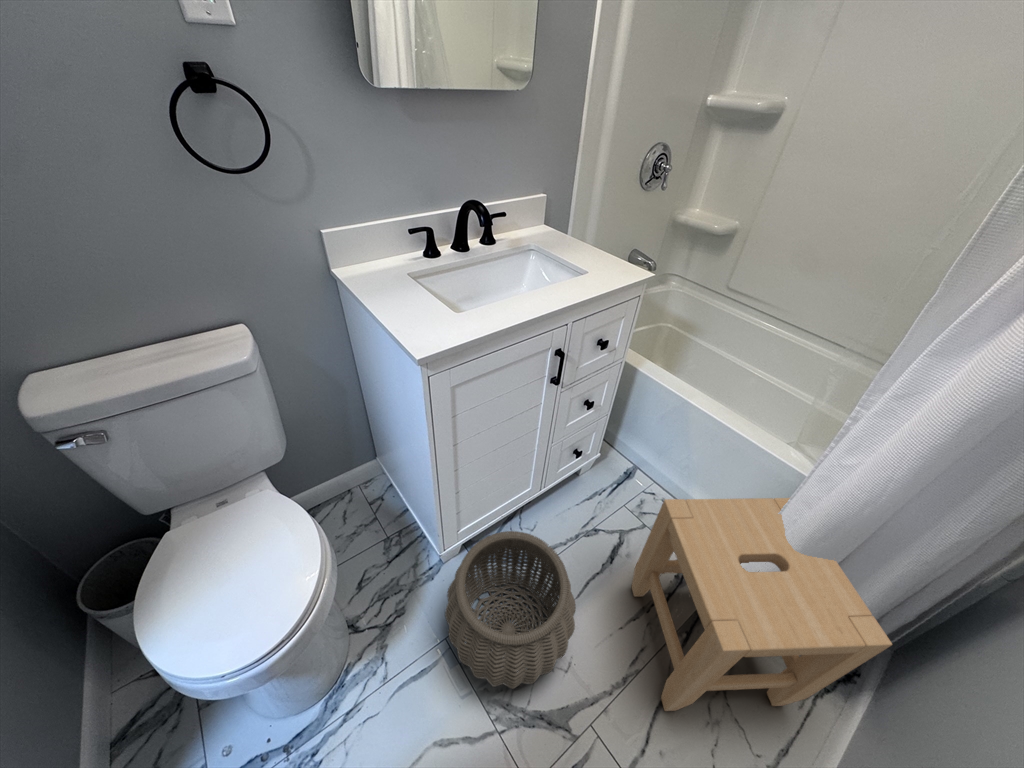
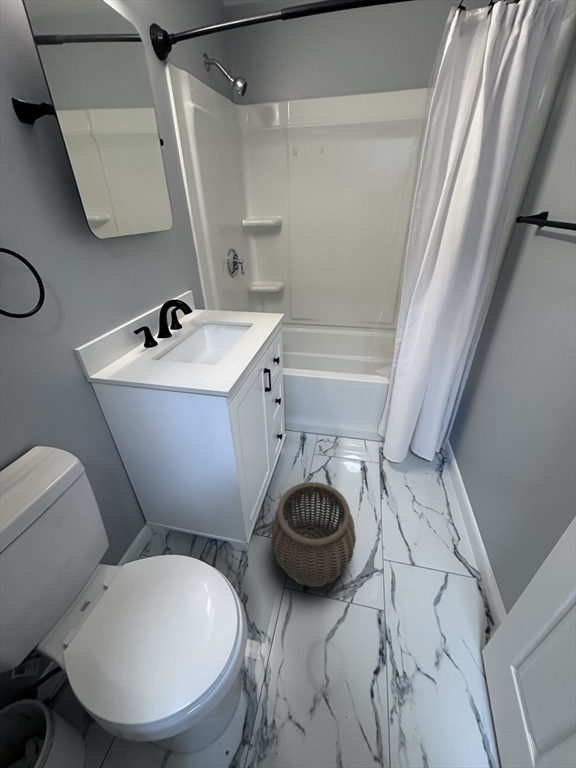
stool: present [632,498,892,711] -> none [347,393,460,527]

